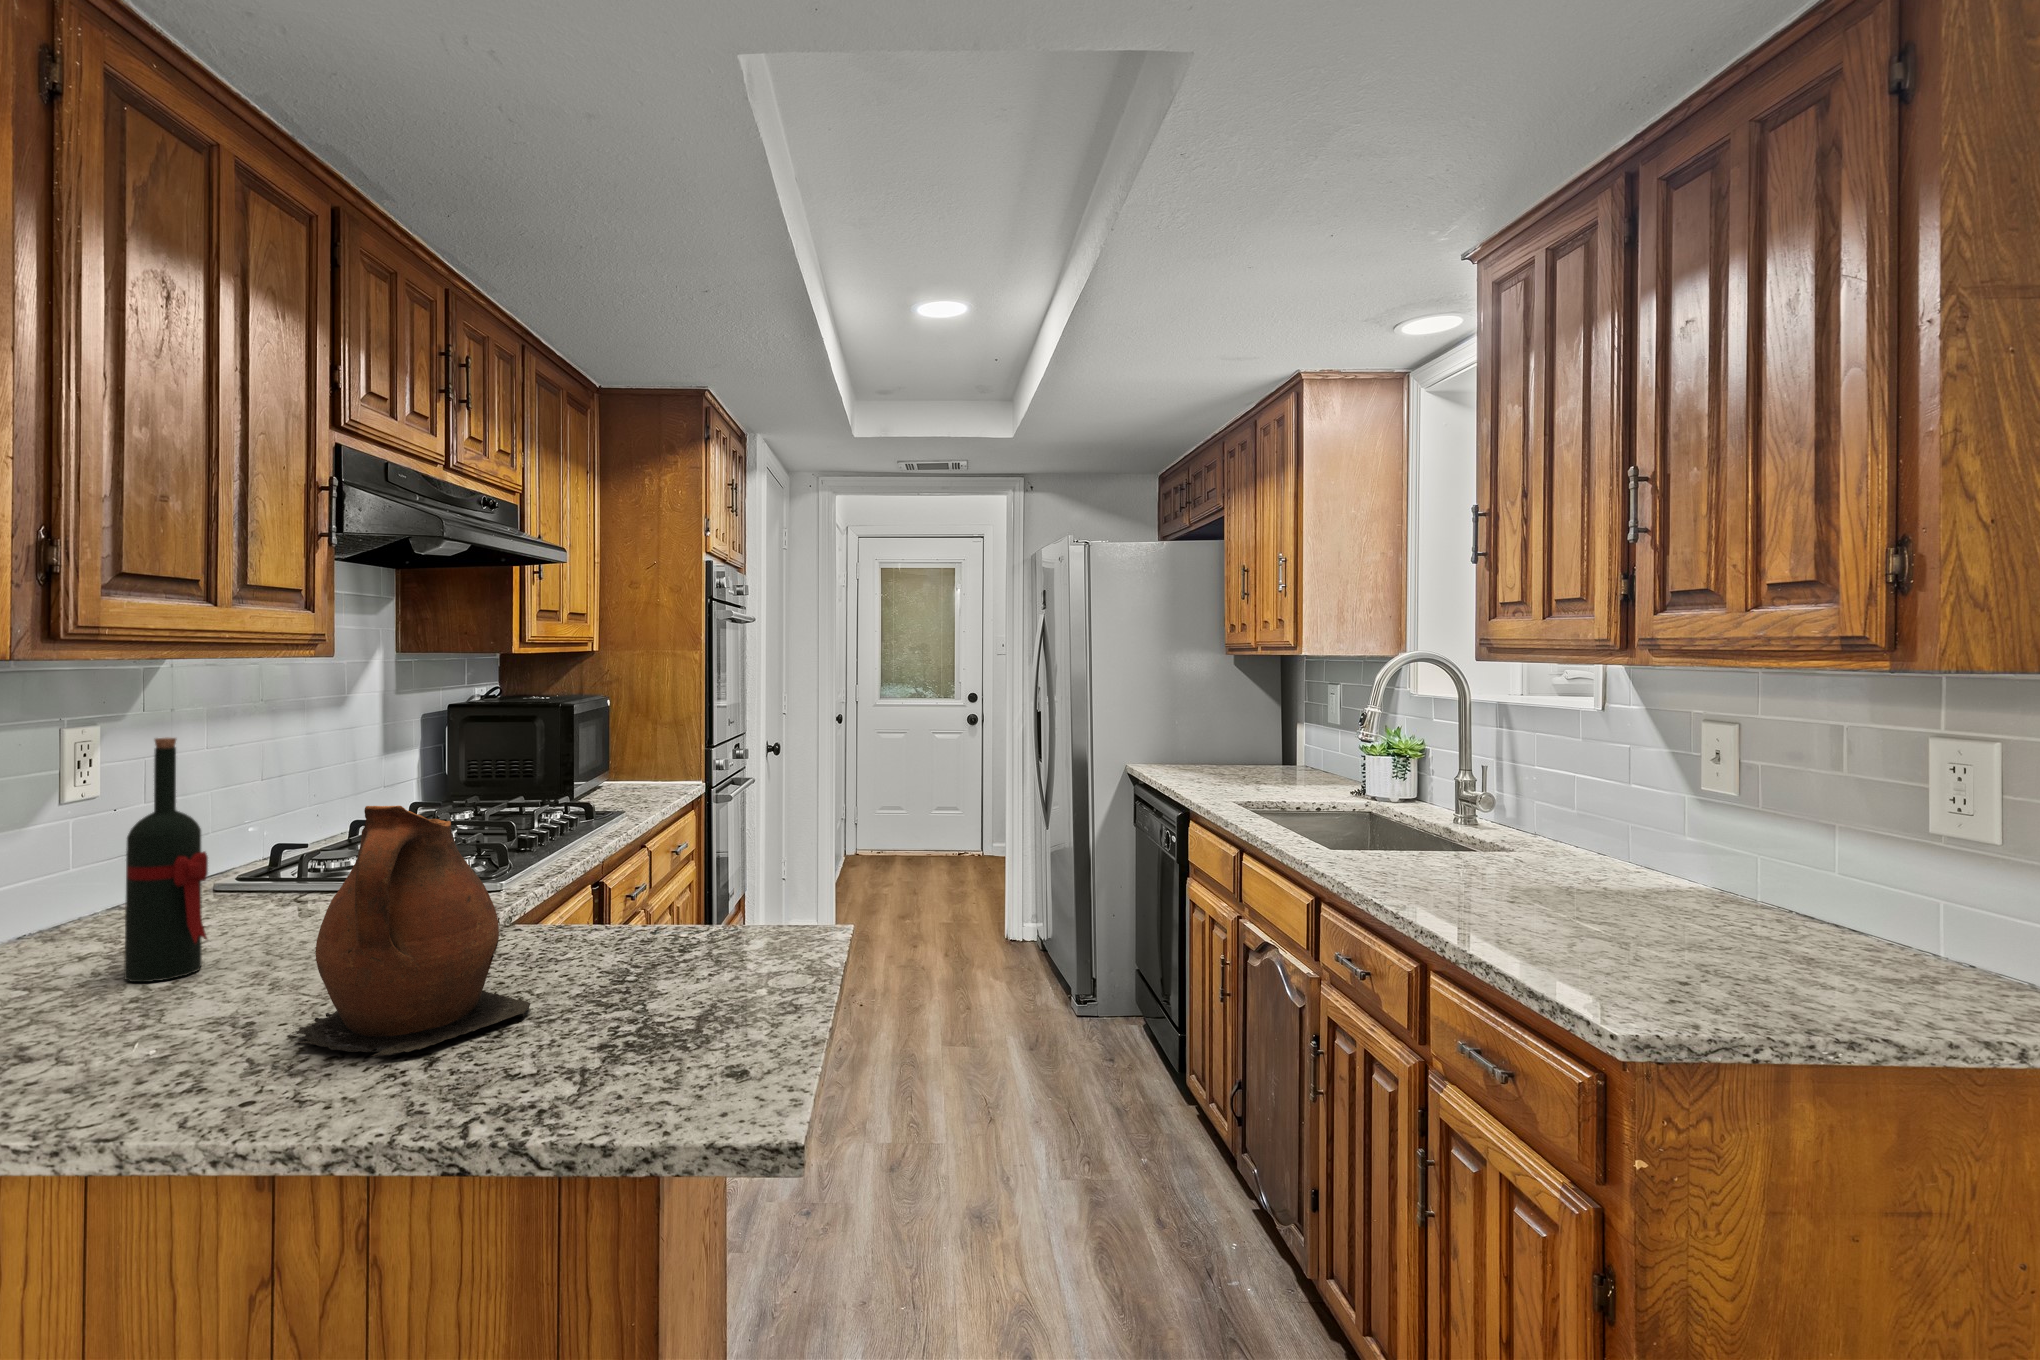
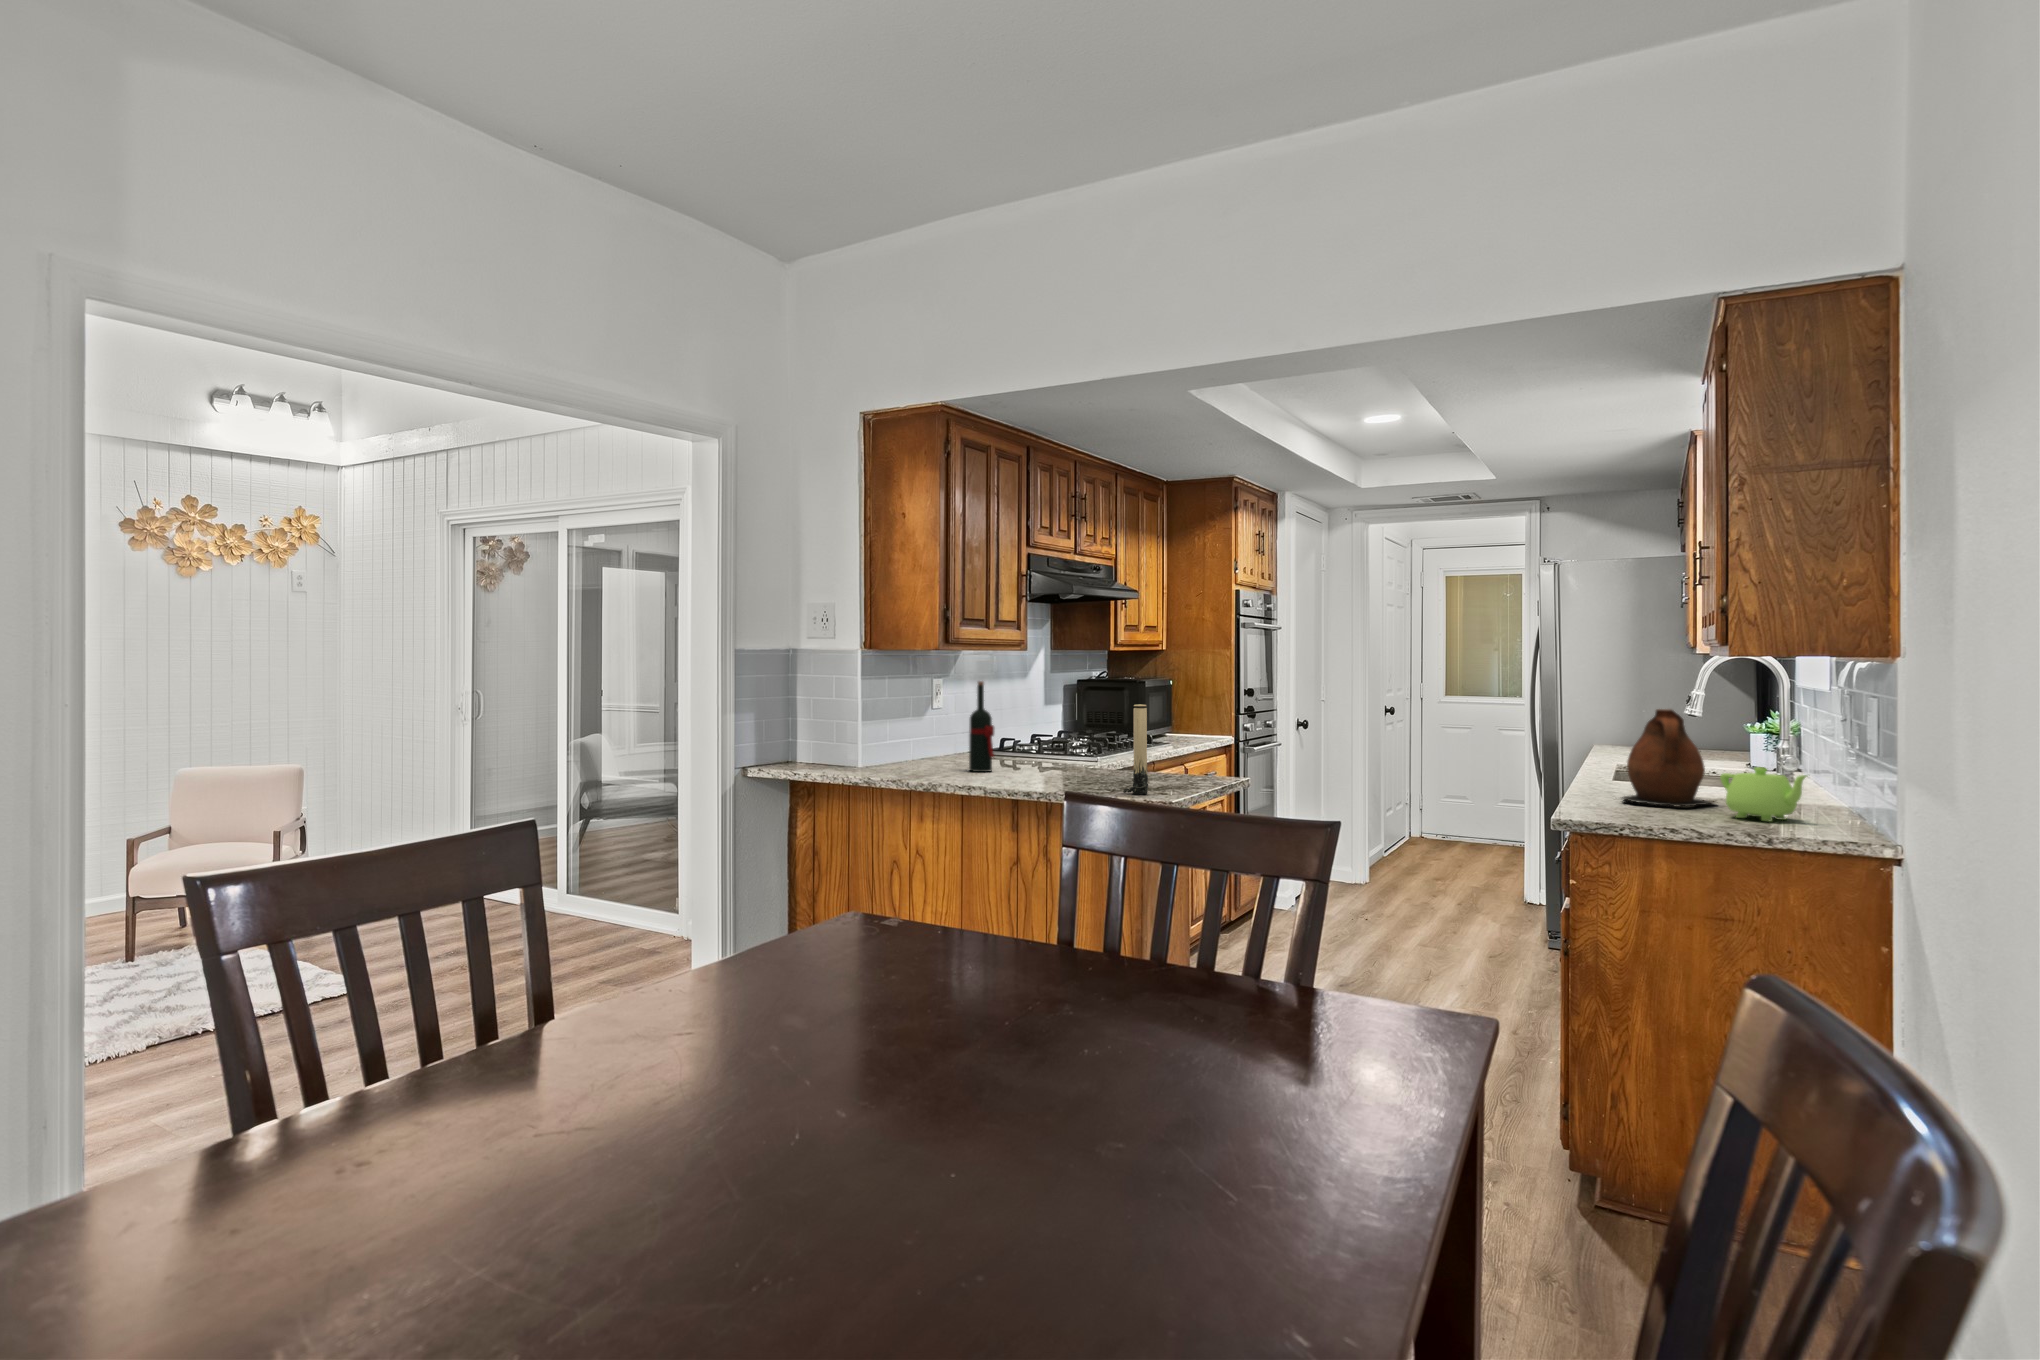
ceramic pitcher: present [287,806,531,1057] -> present [1621,709,1715,807]
candle: none [595,812,670,1071] -> present [1123,704,1148,794]
teapot: none [1731,867,1918,971] -> present [1720,767,1807,822]

